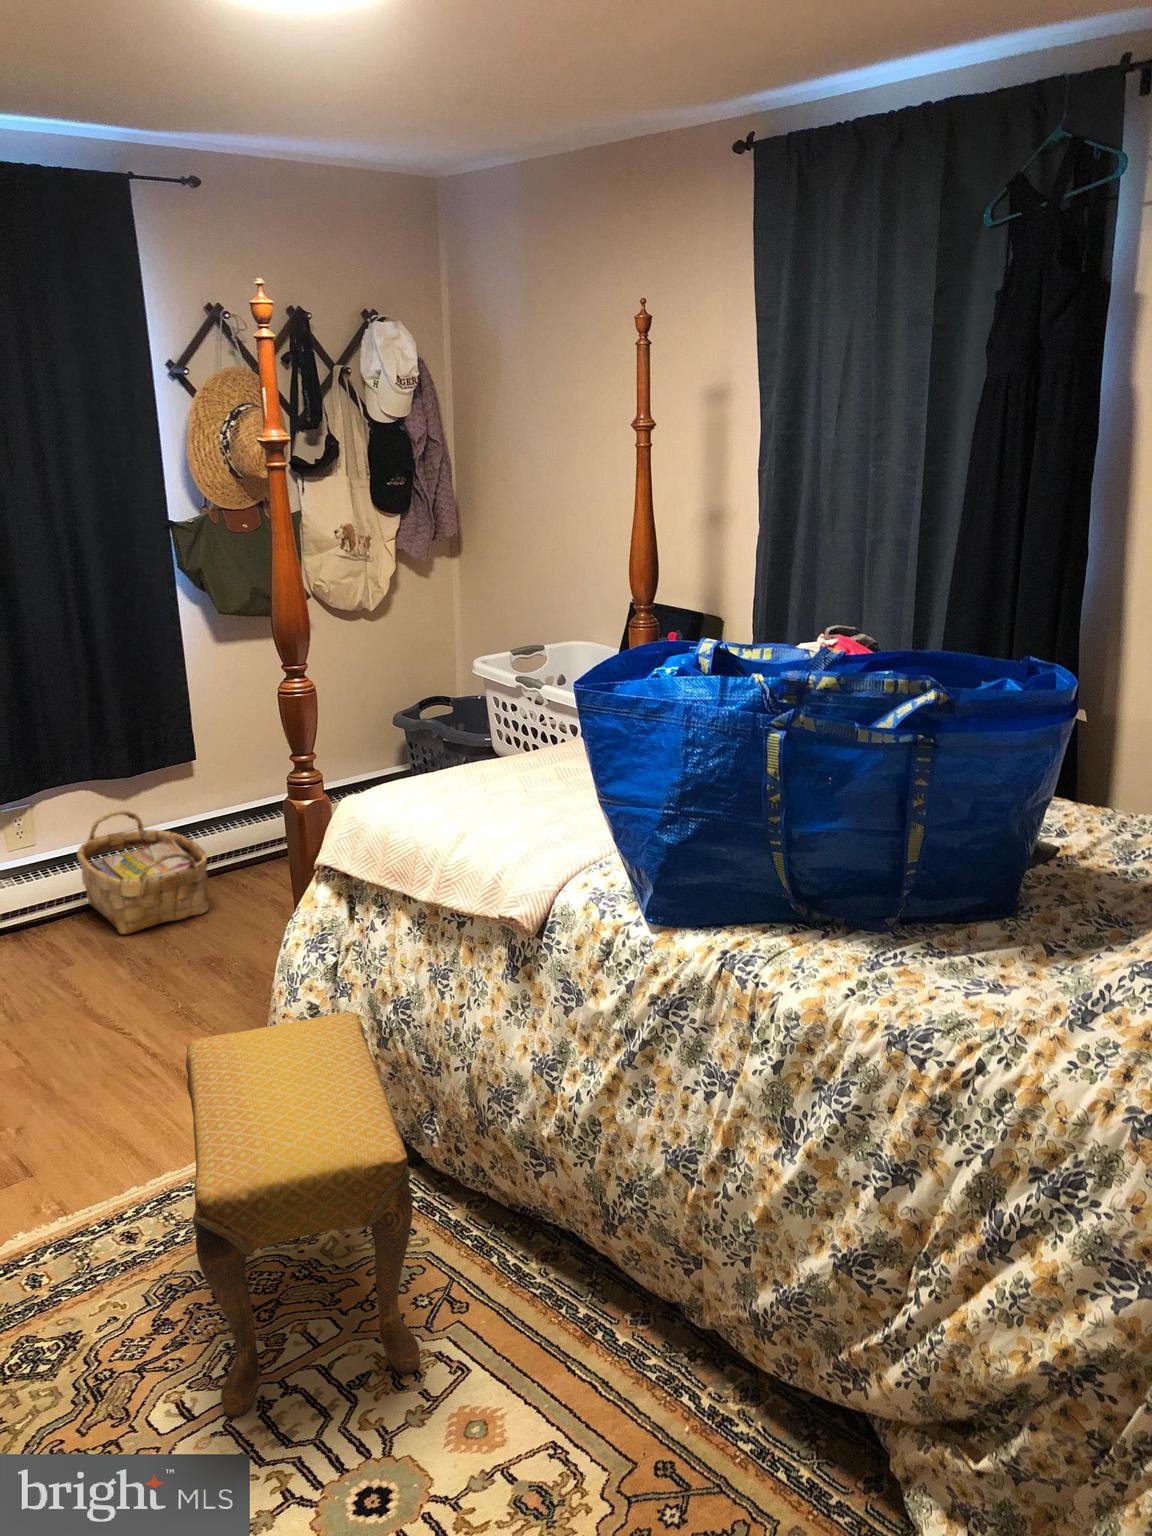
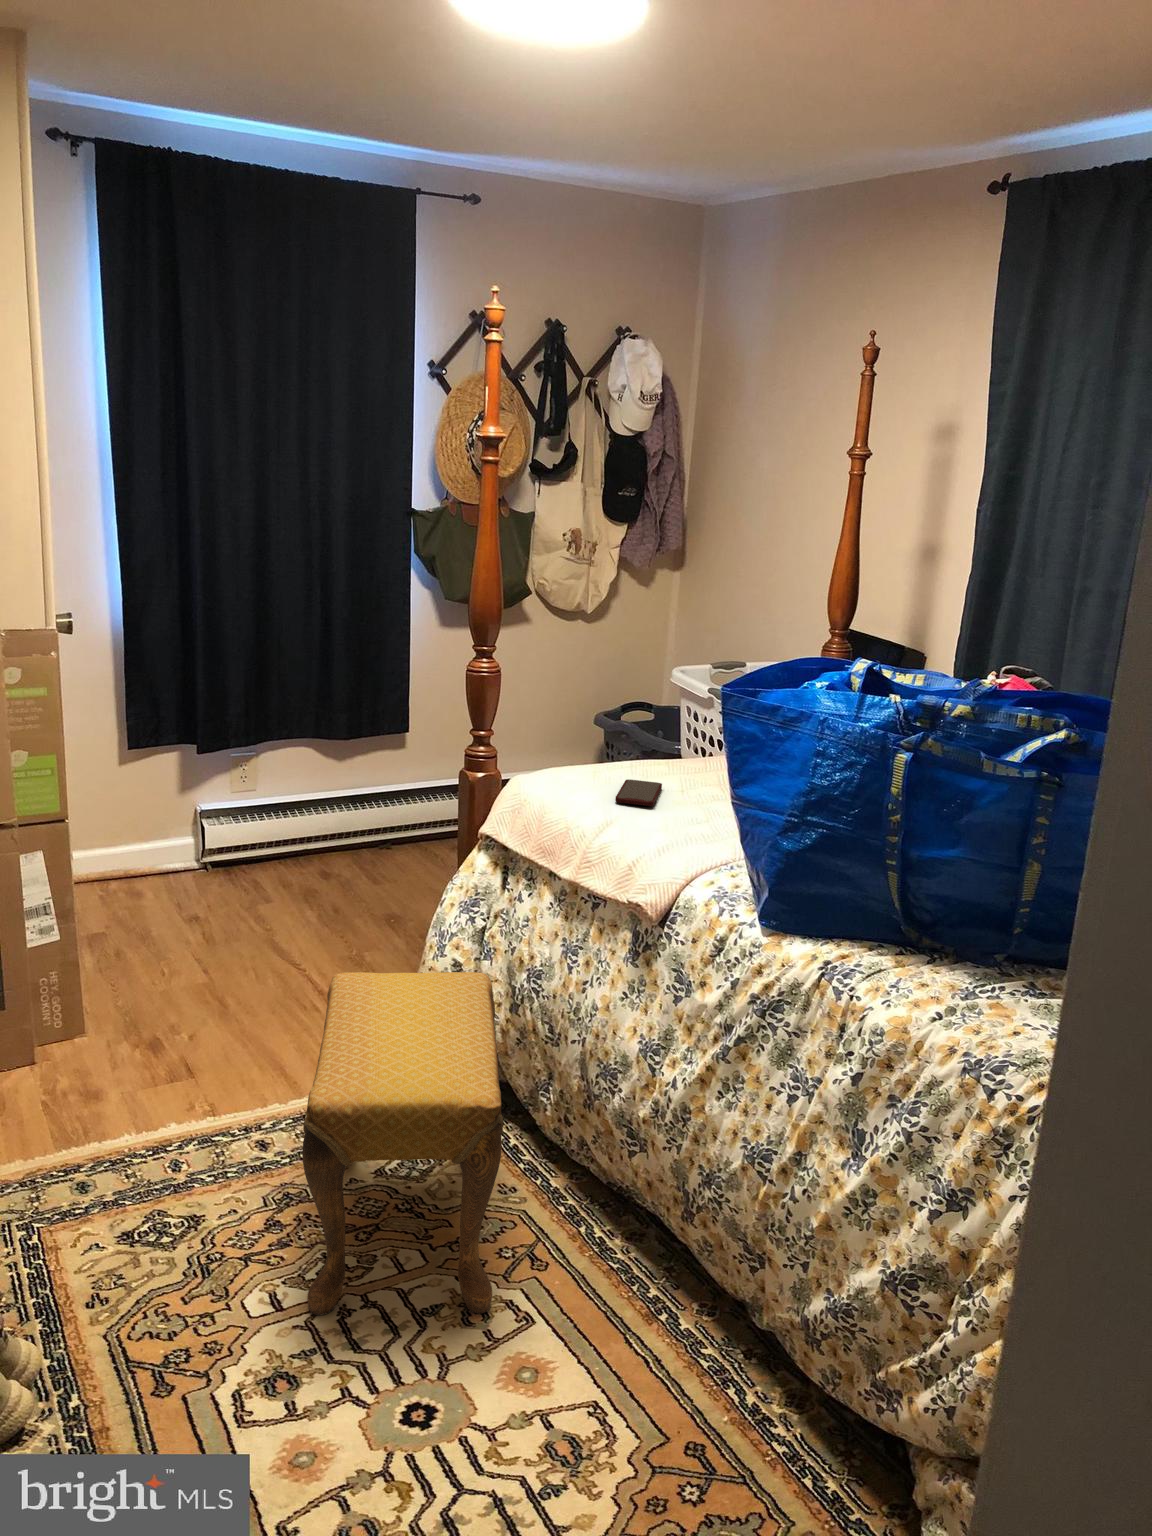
smartphone: none [462,786,504,813] -> present [615,779,662,806]
woven basket: present [77,810,209,934] -> none [285,770,400,885]

